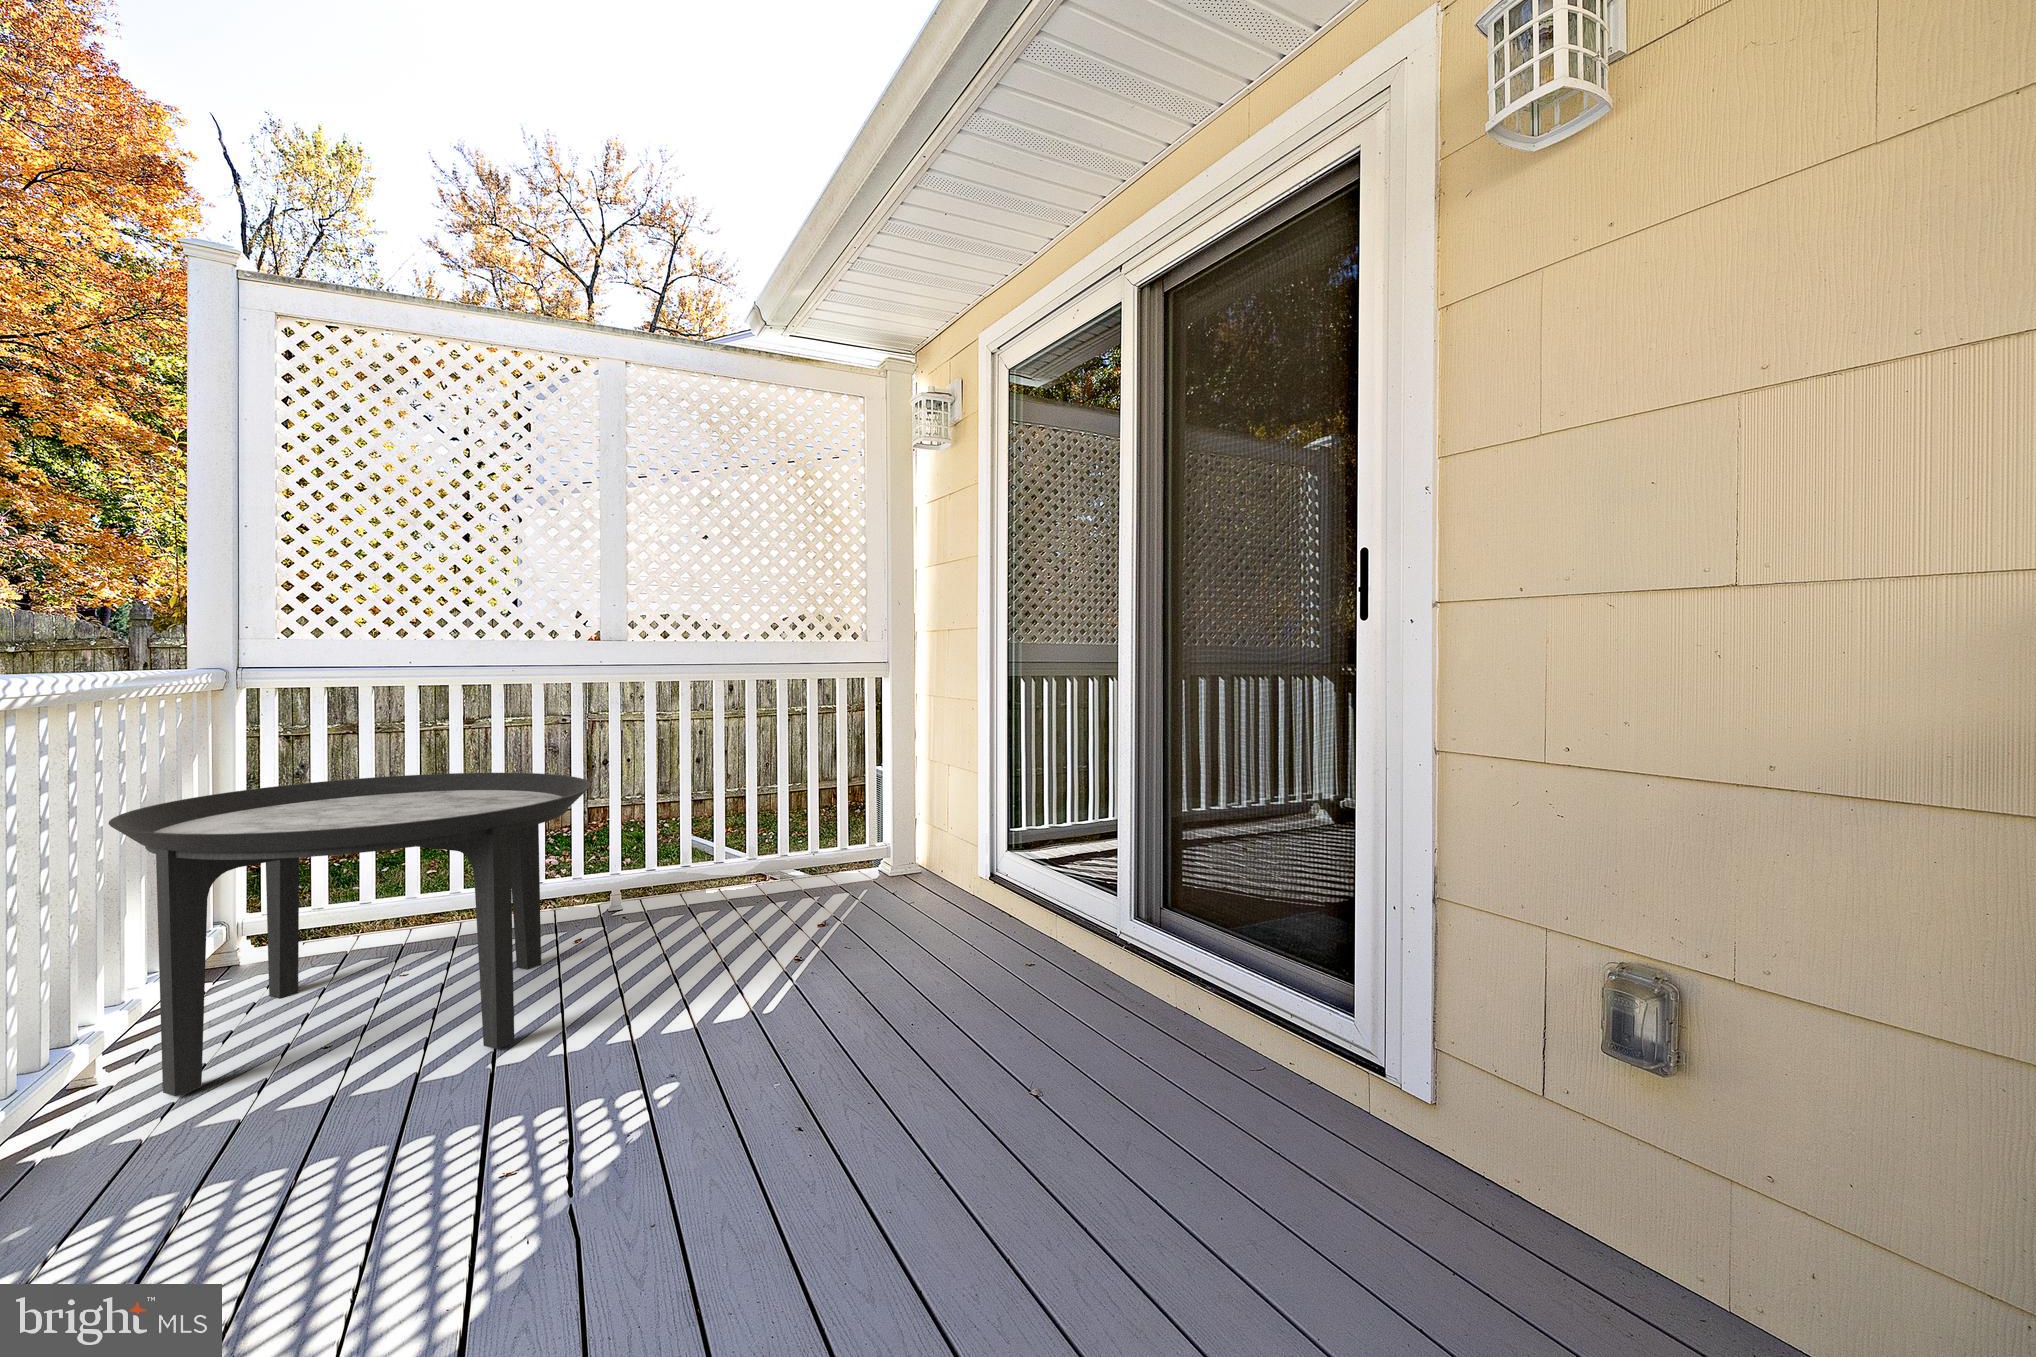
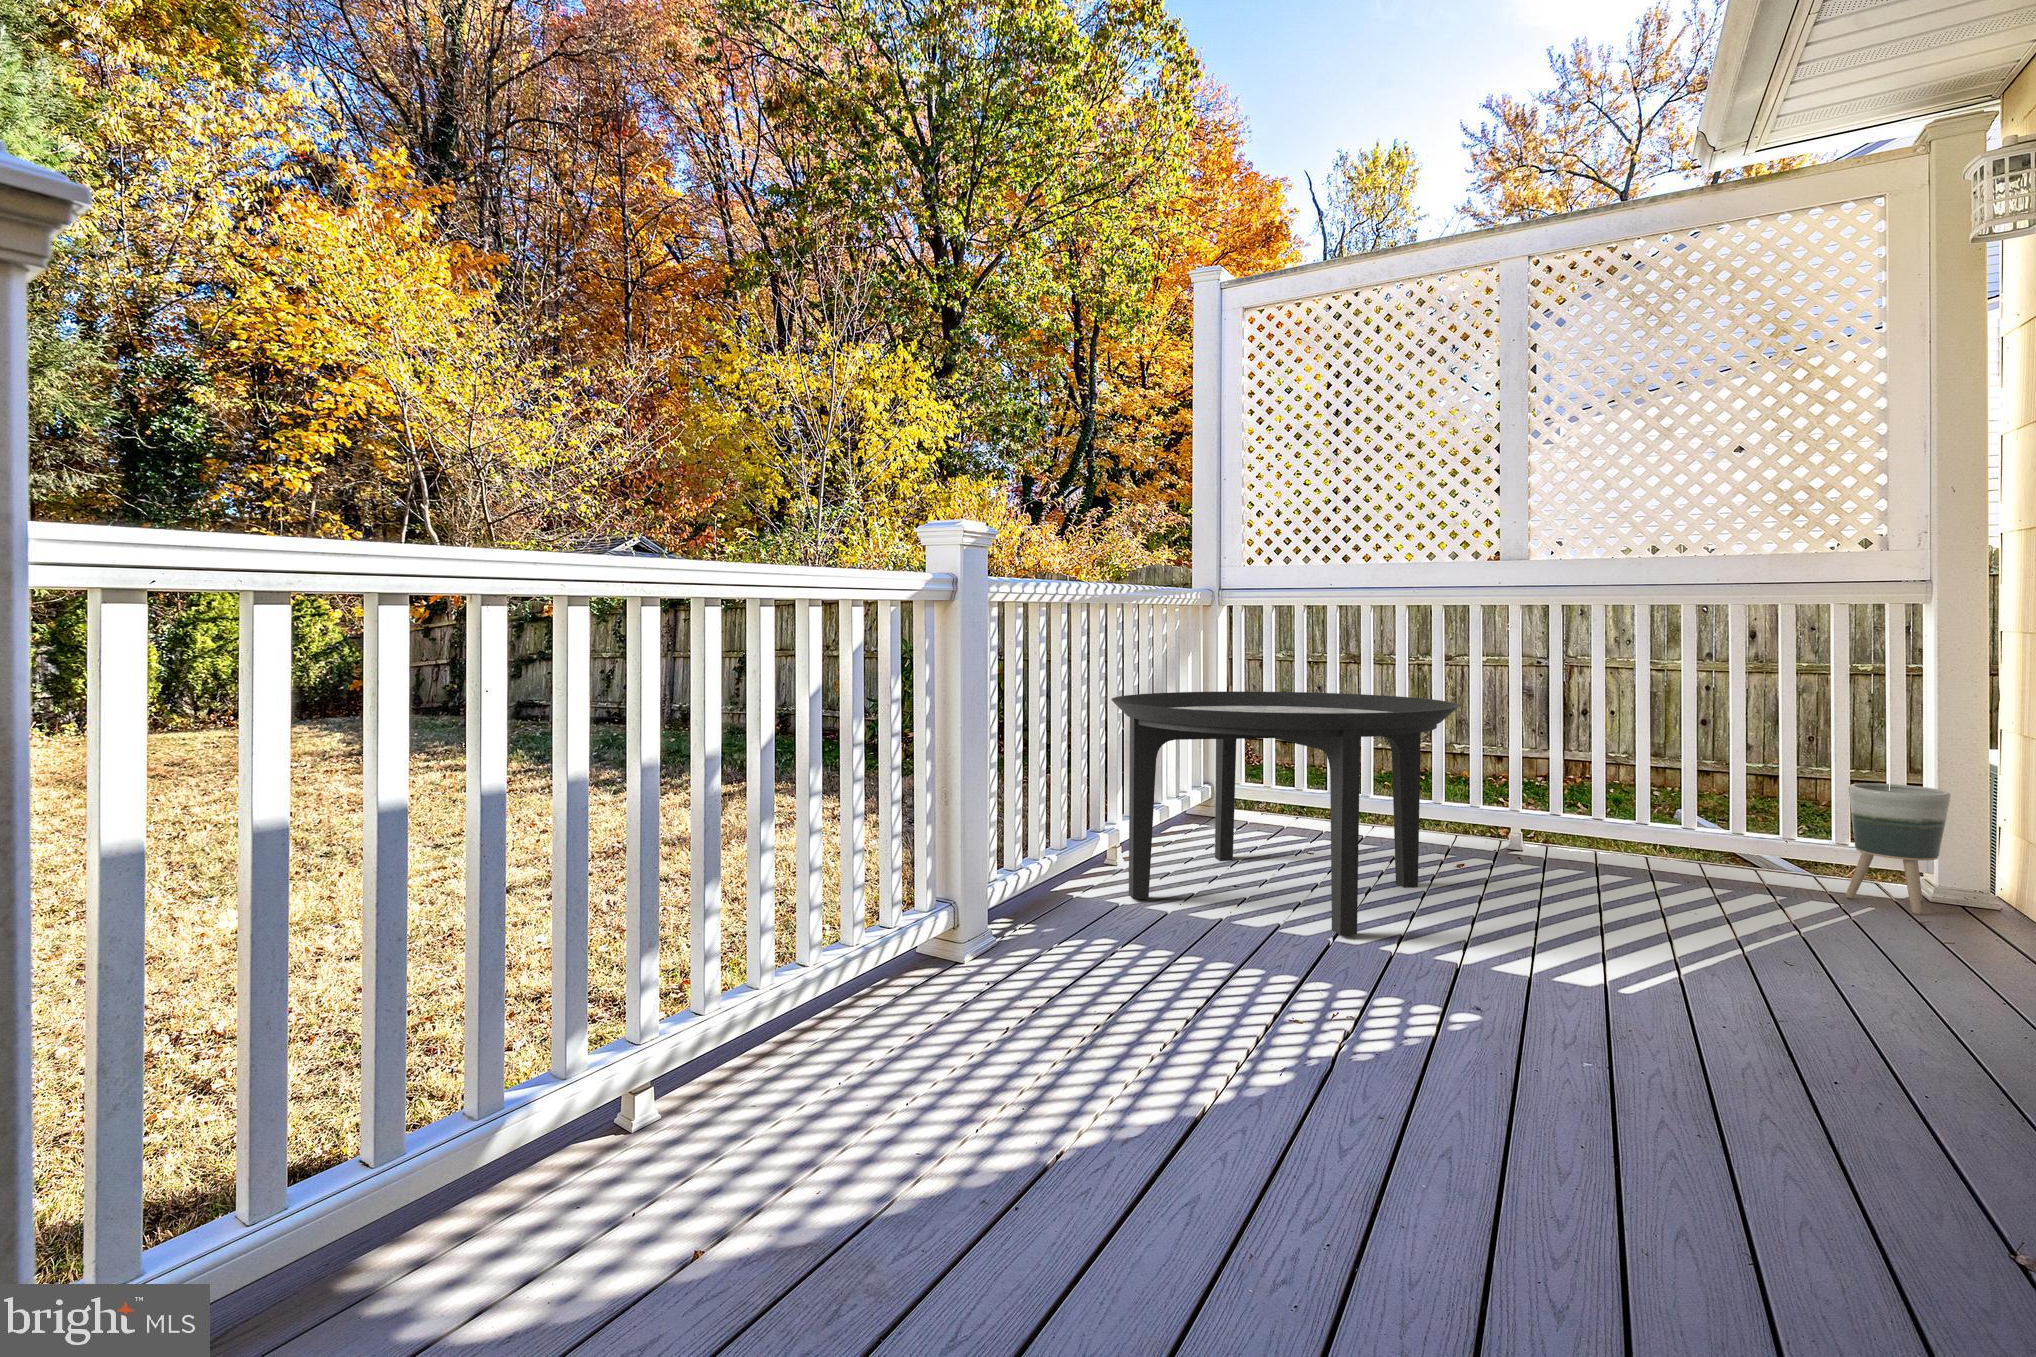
planter: none [847,798,901,887] -> present [1846,783,1950,914]

